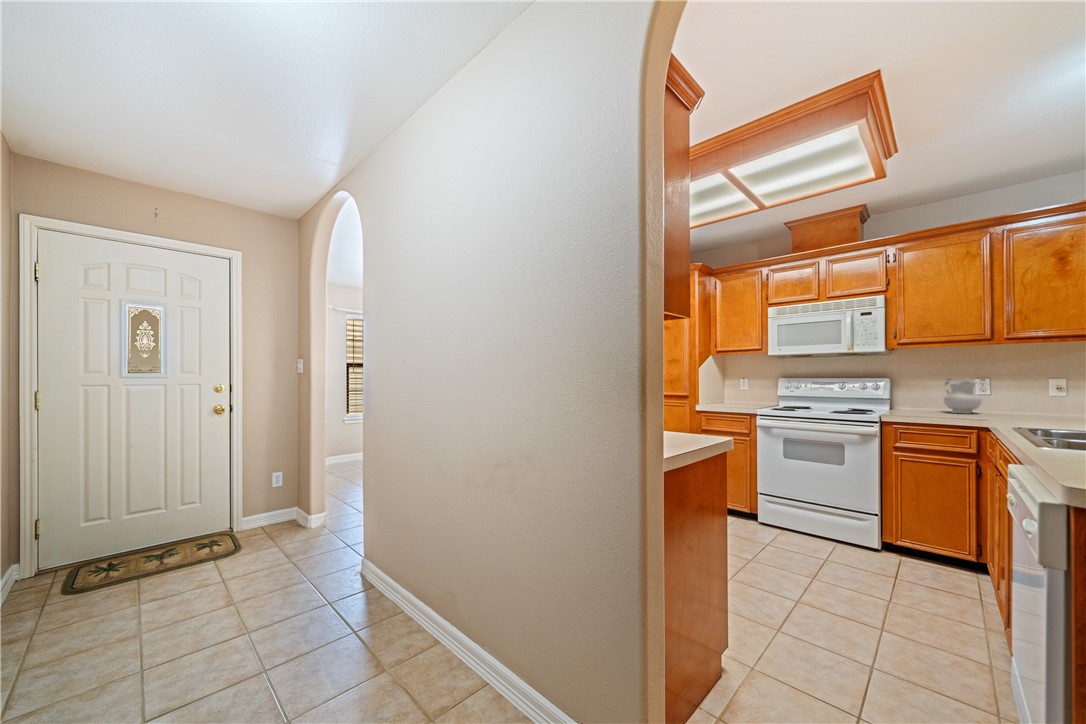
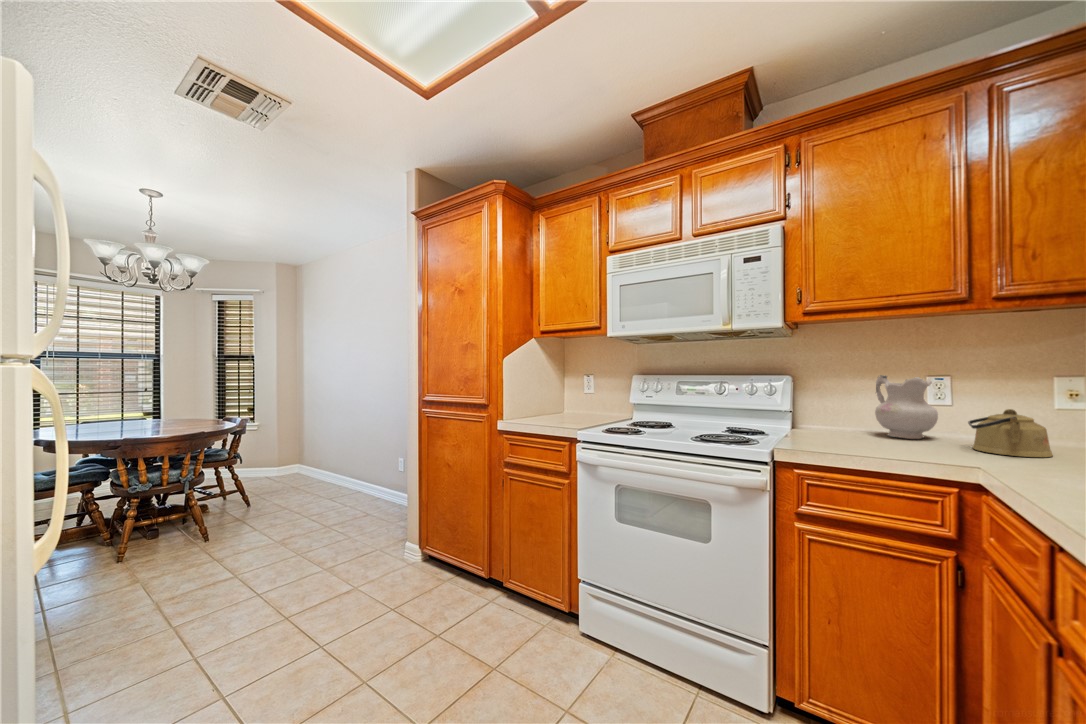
kettle: none [994,396,1039,419] -> present [968,409,1053,457]

